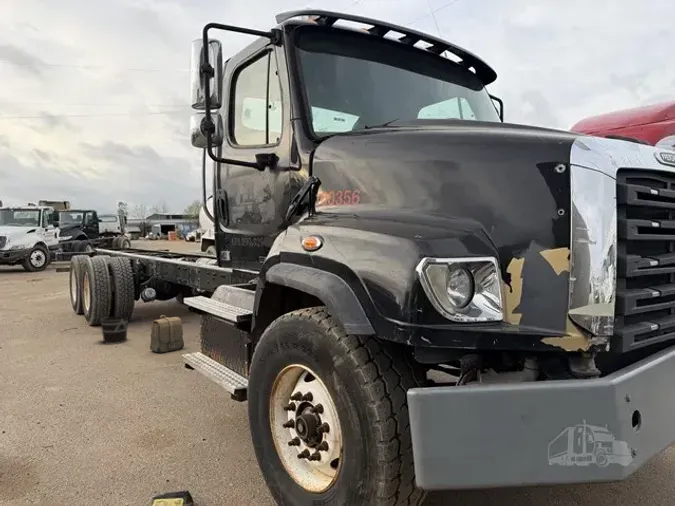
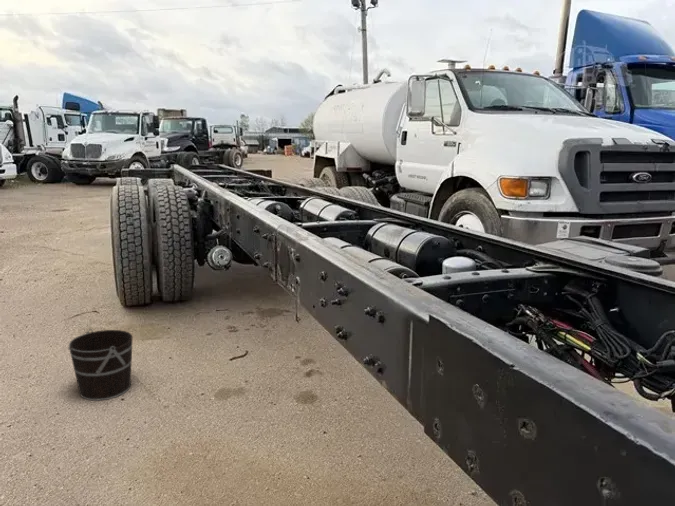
backpack: present [150,315,184,353] -> none [150,372,240,484]

